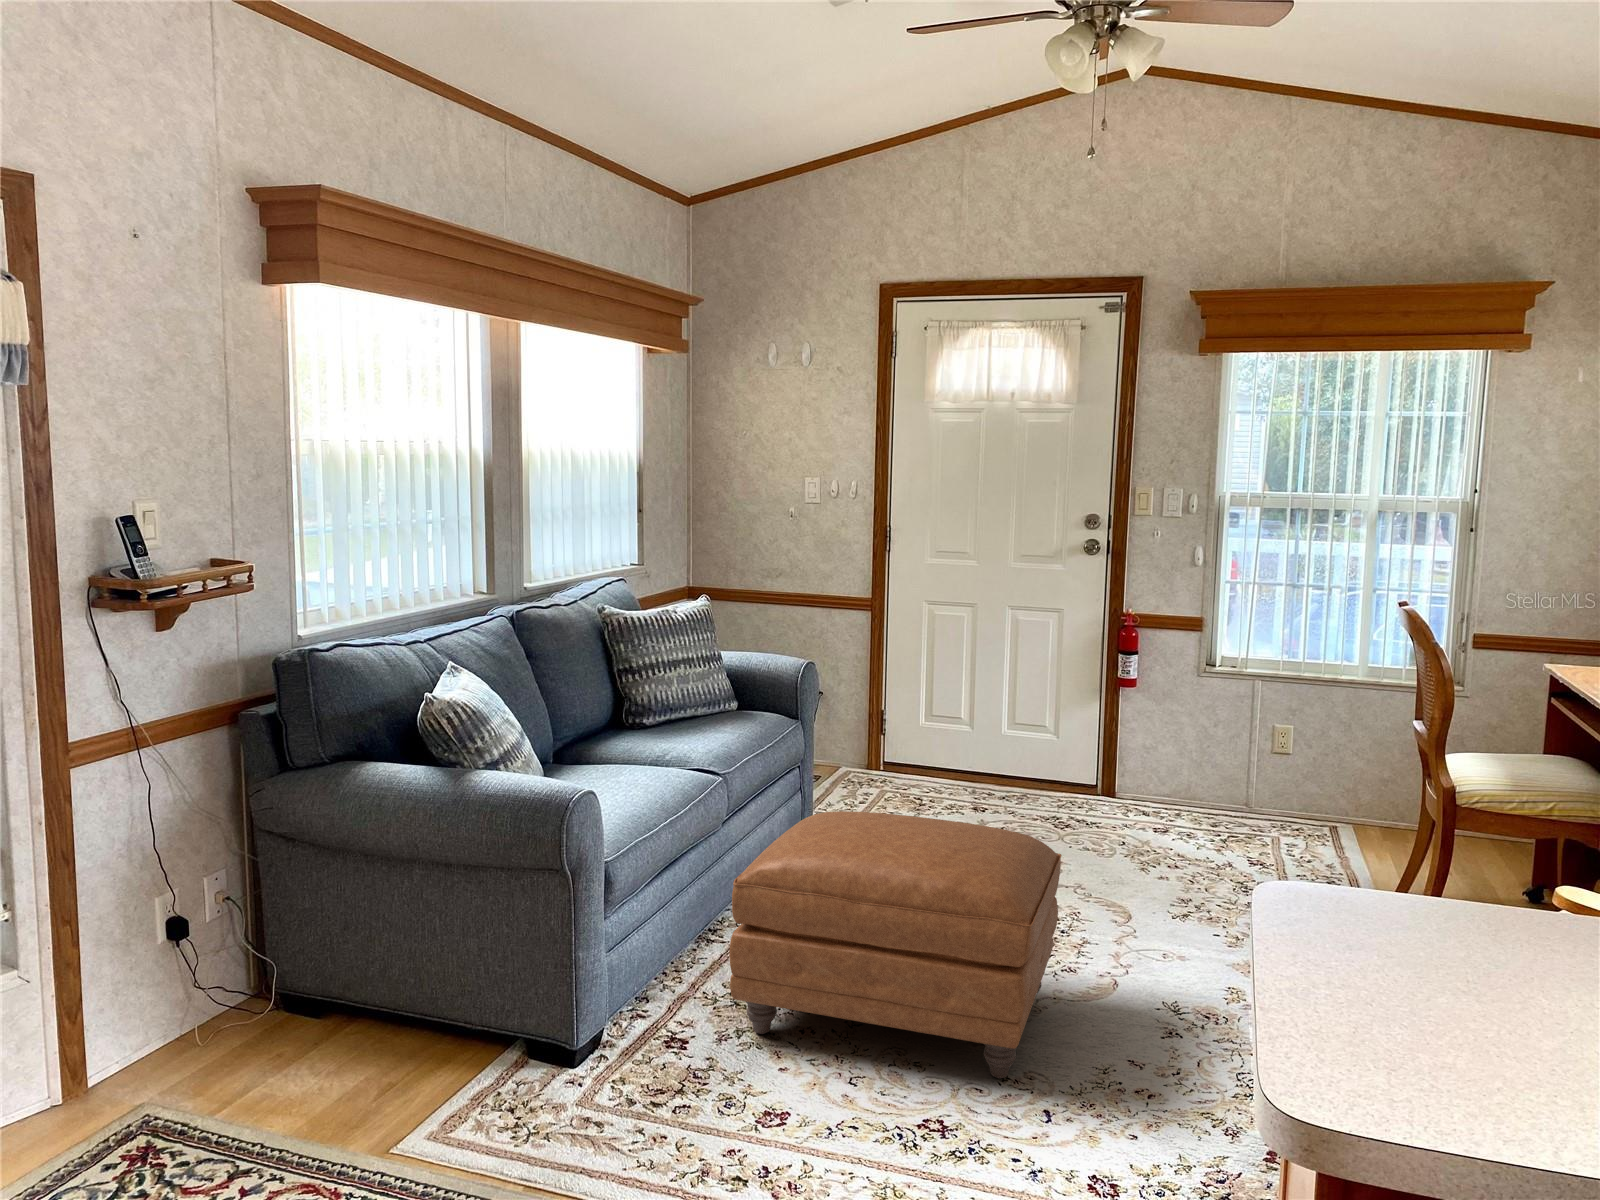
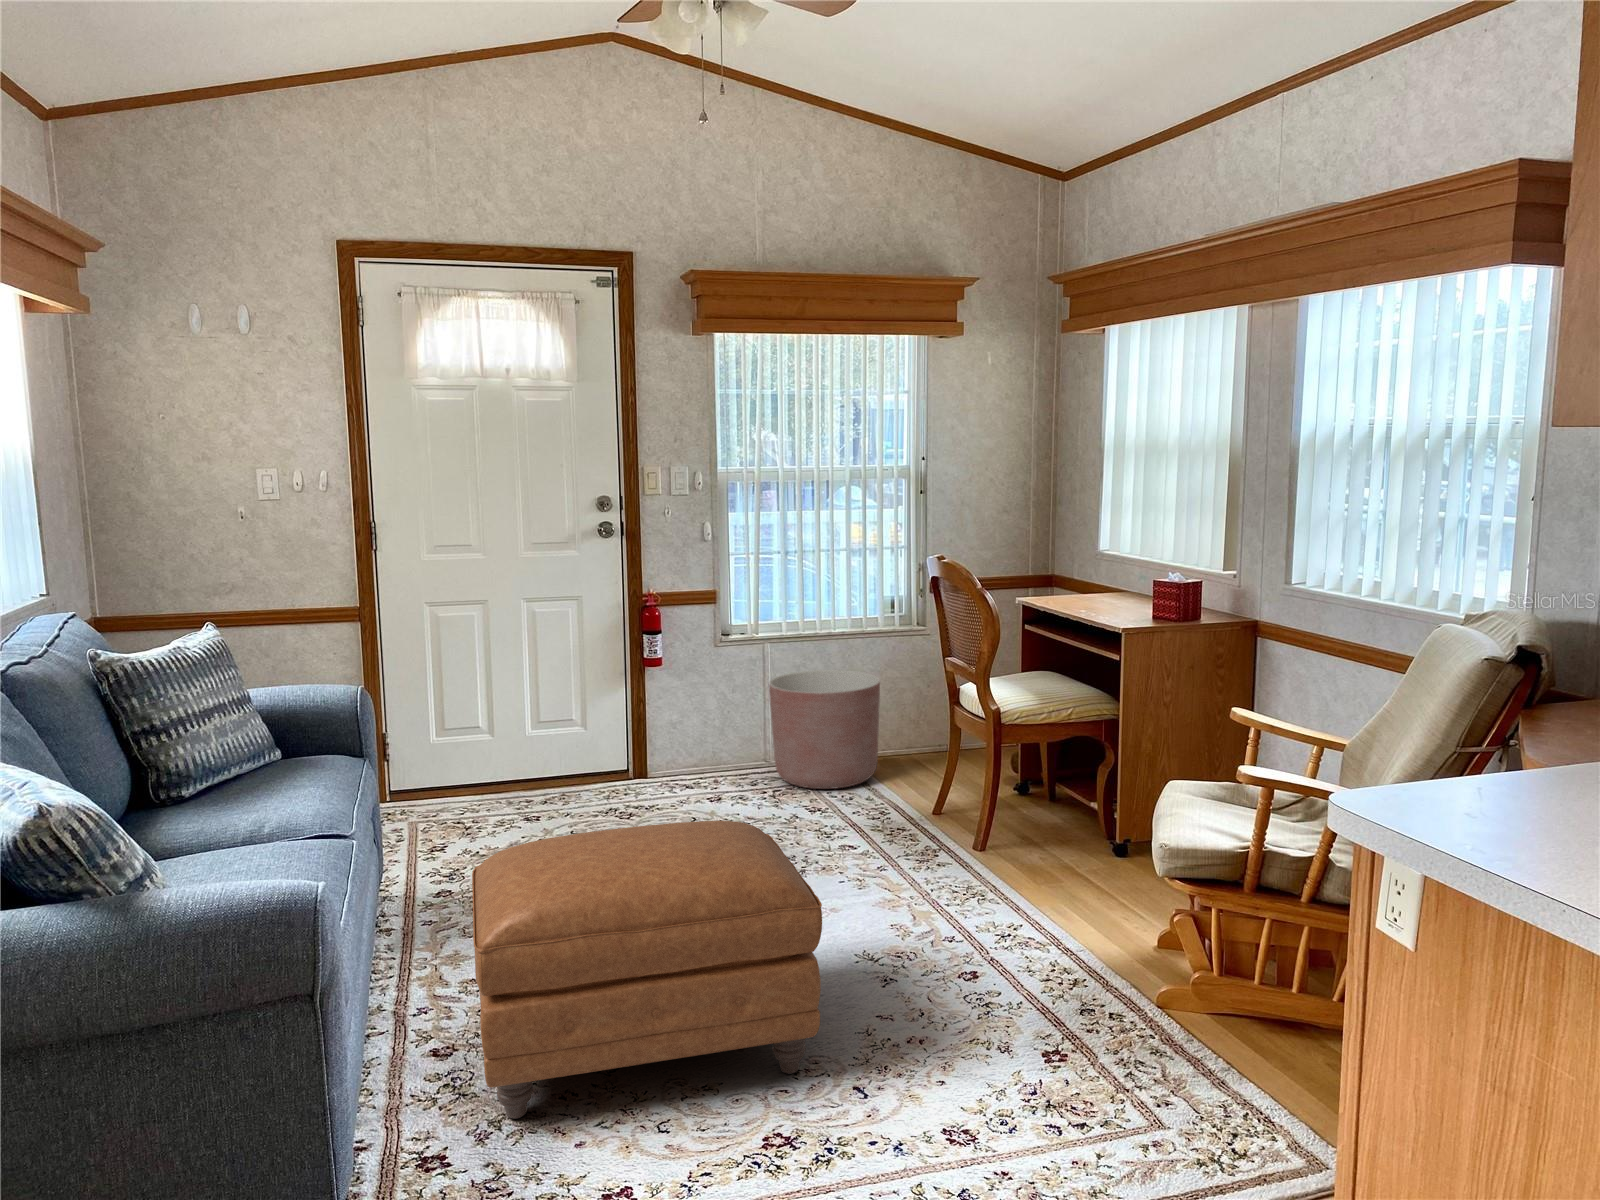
planter: none [1238,716,1367,846] -> present [769,670,880,789]

